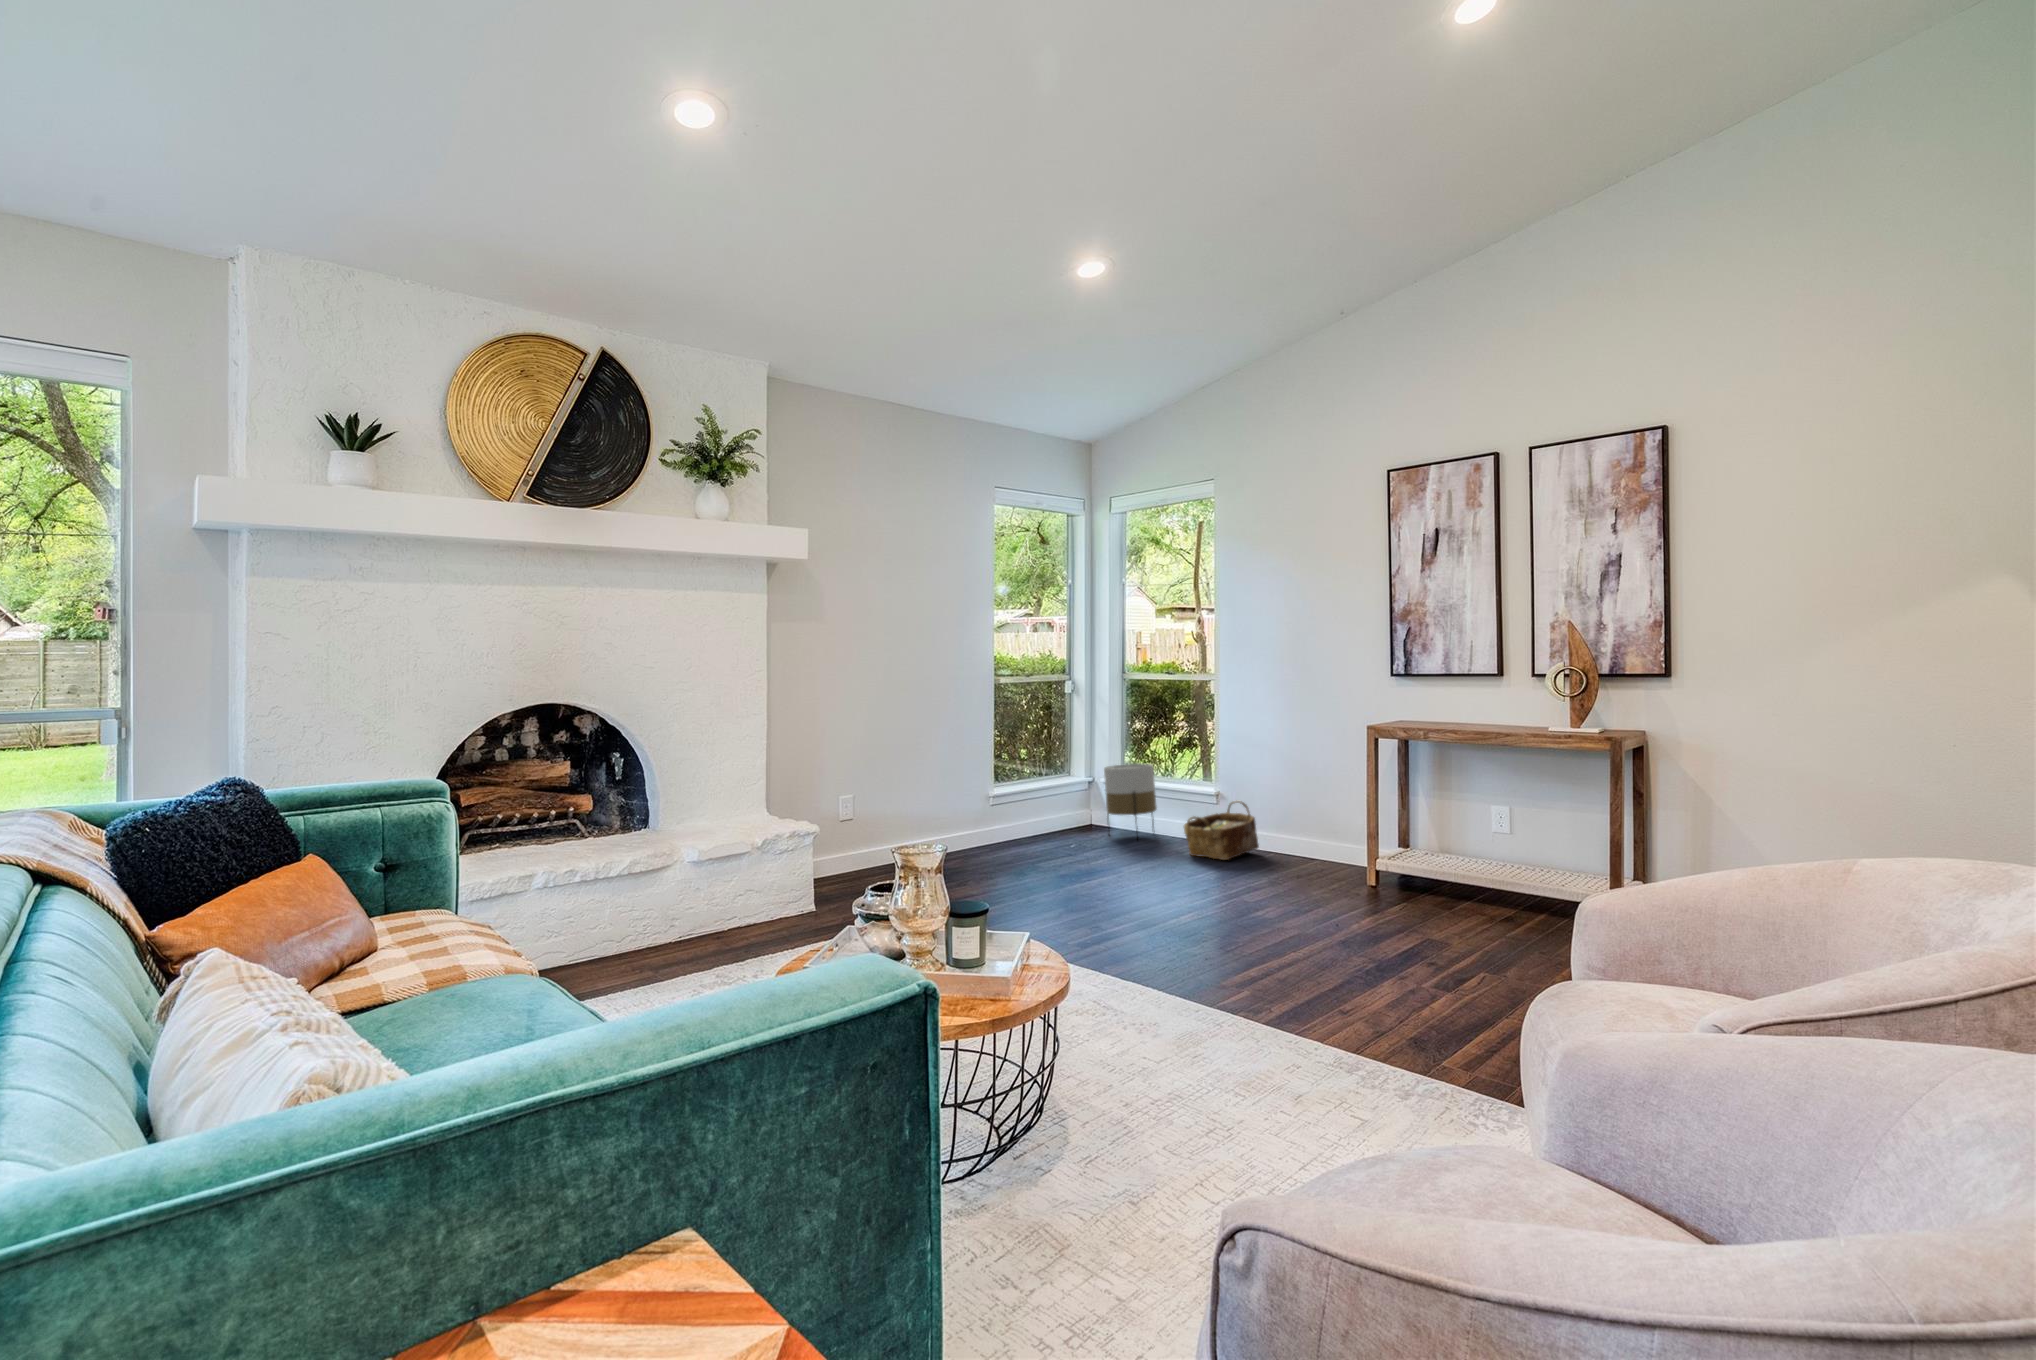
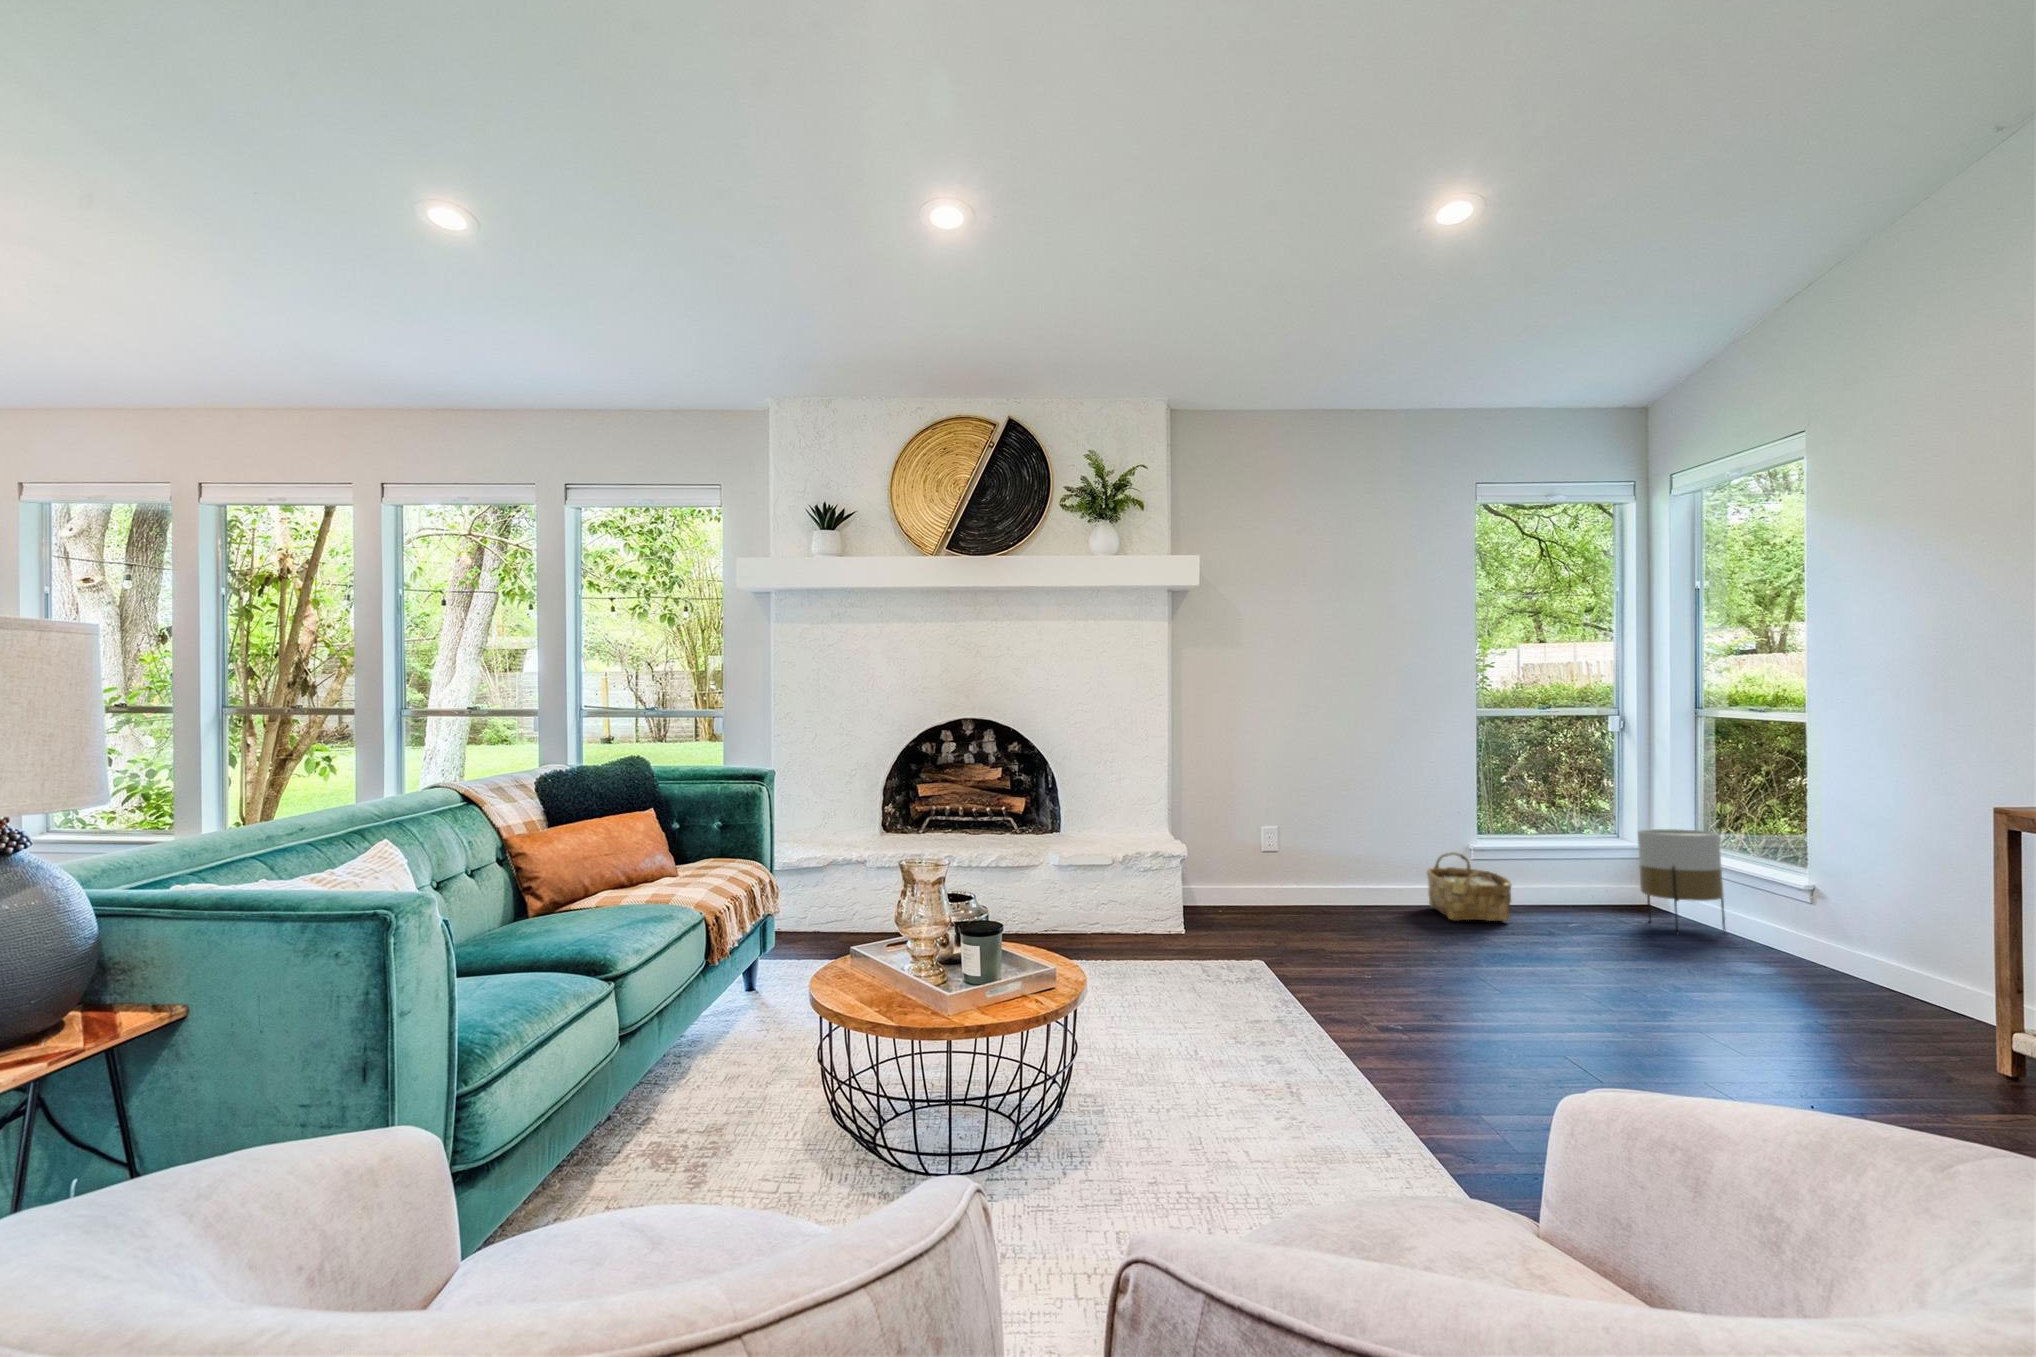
woven basket: present [1184,801,1259,860] -> present [1427,852,1511,921]

